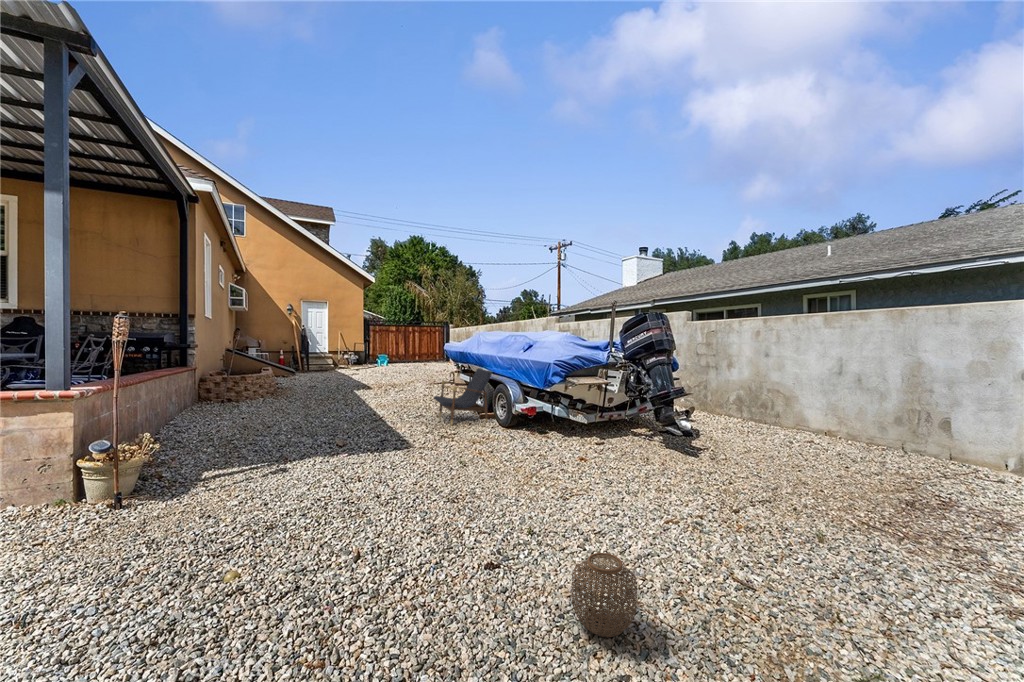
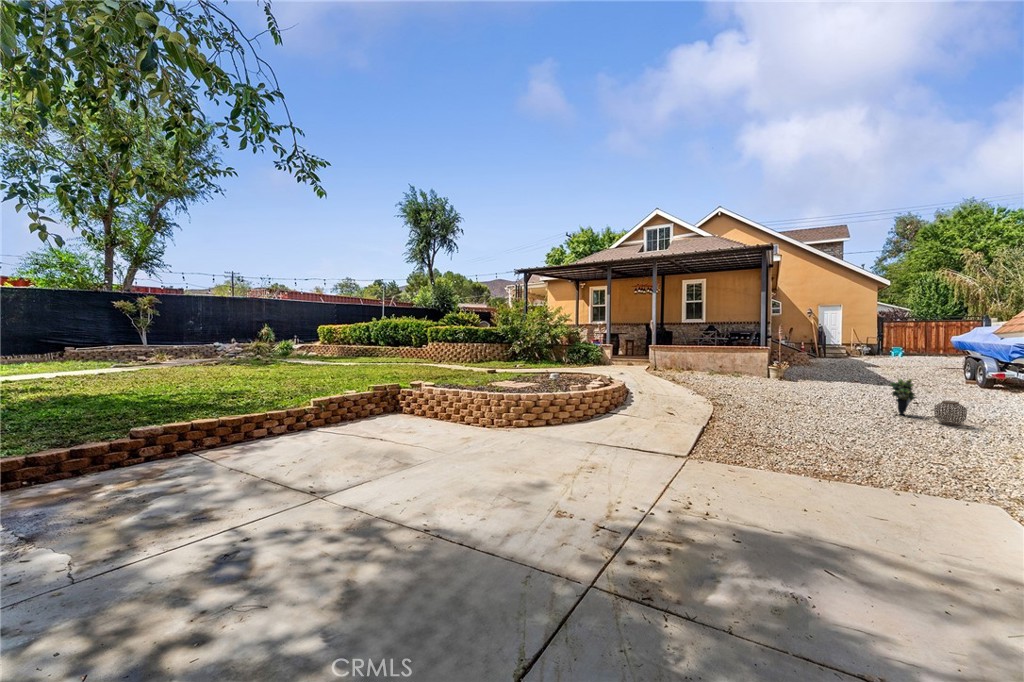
lounge chair: present [434,368,492,426] -> none [921,350,974,387]
potted plant: none [458,483,518,604] -> present [891,379,916,415]

